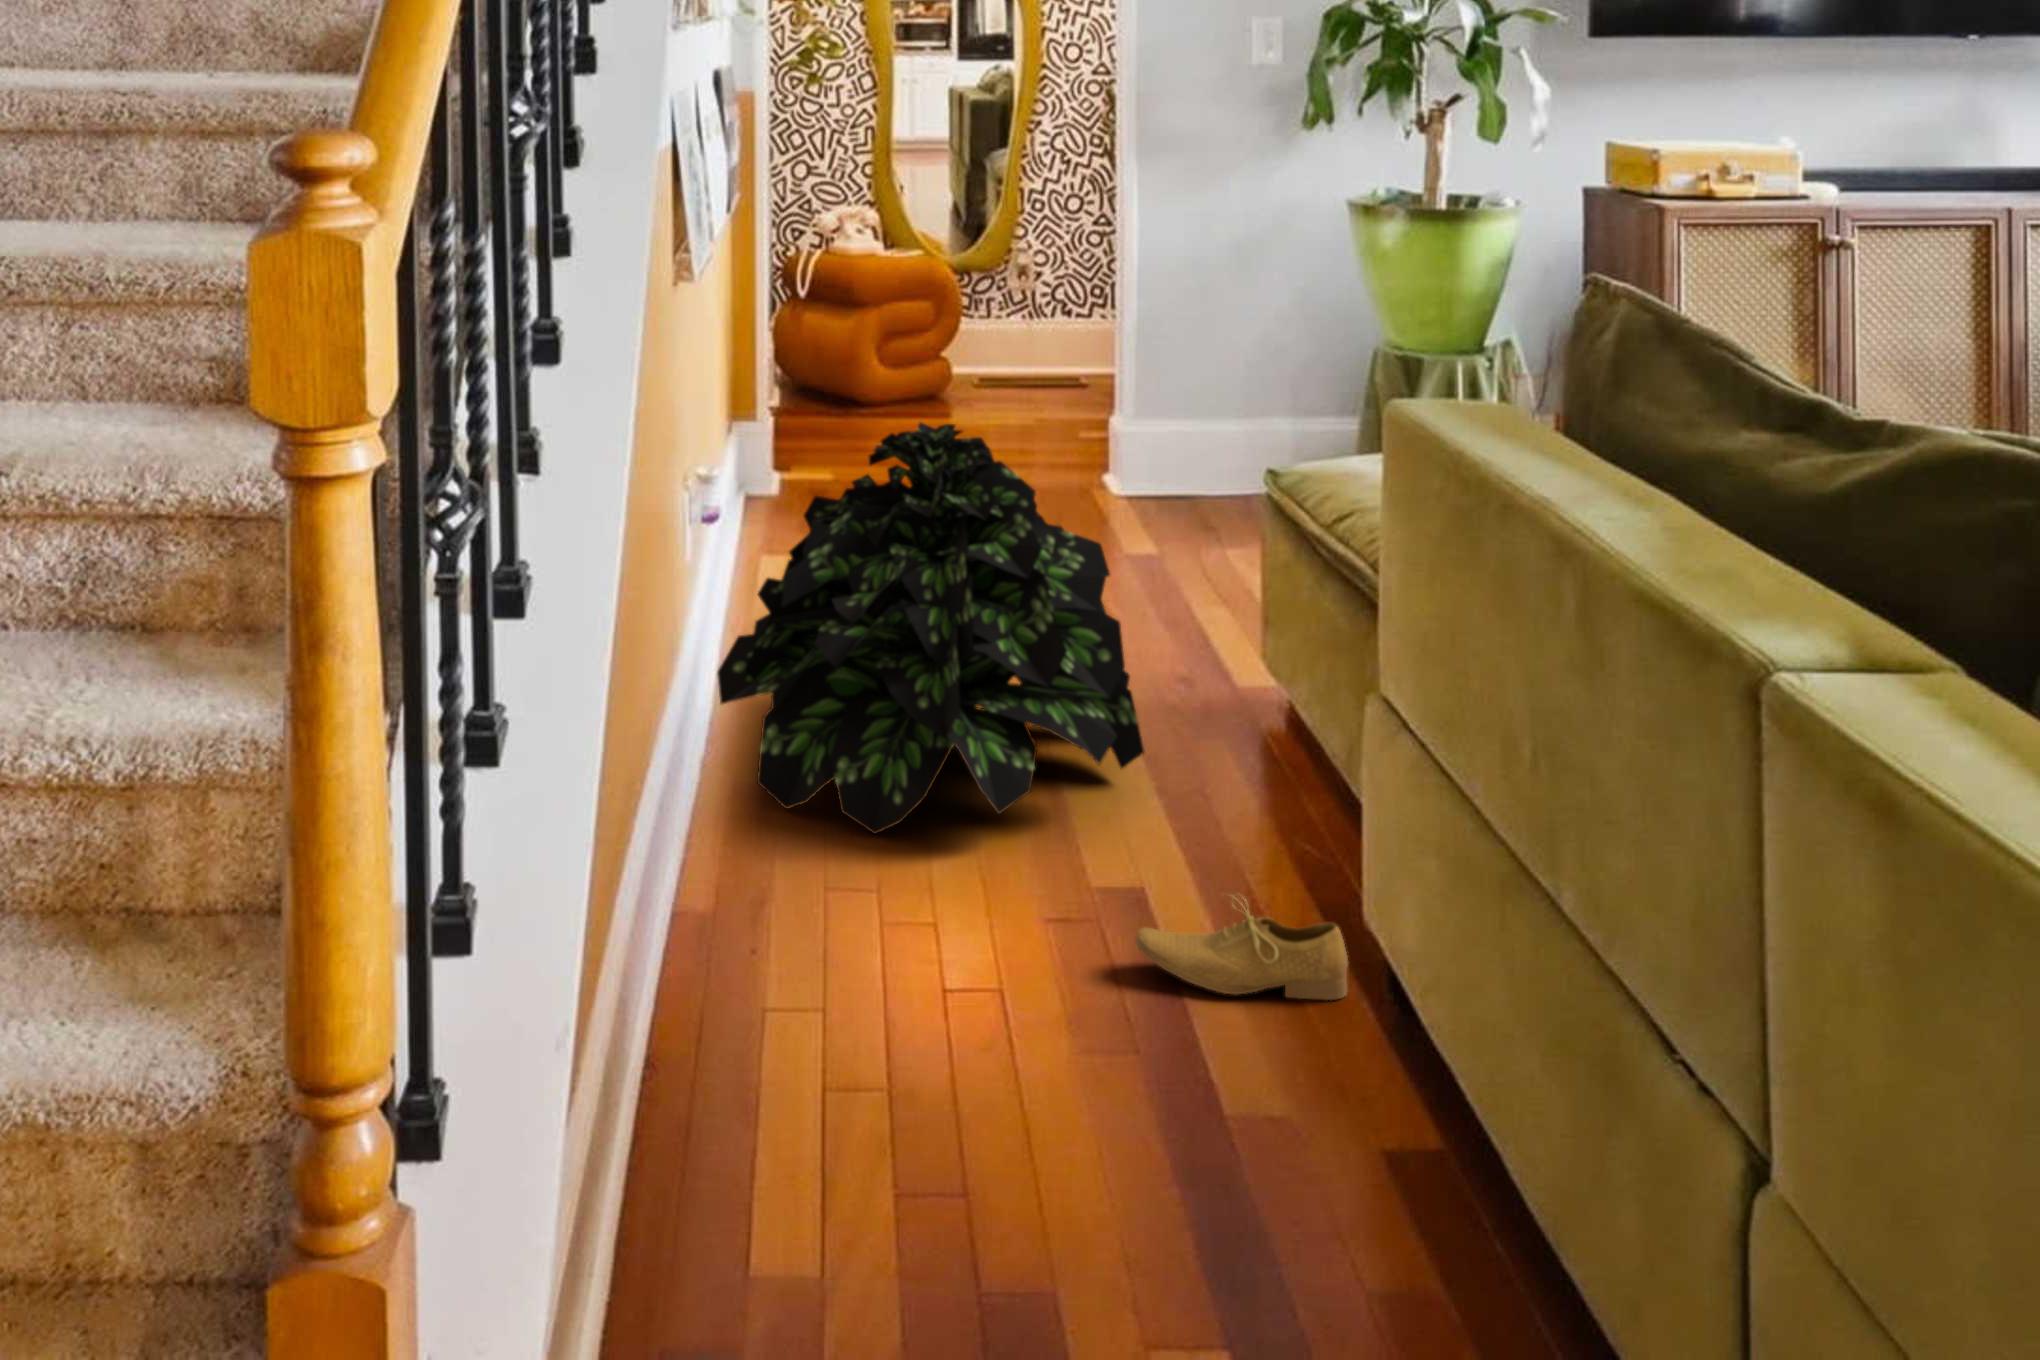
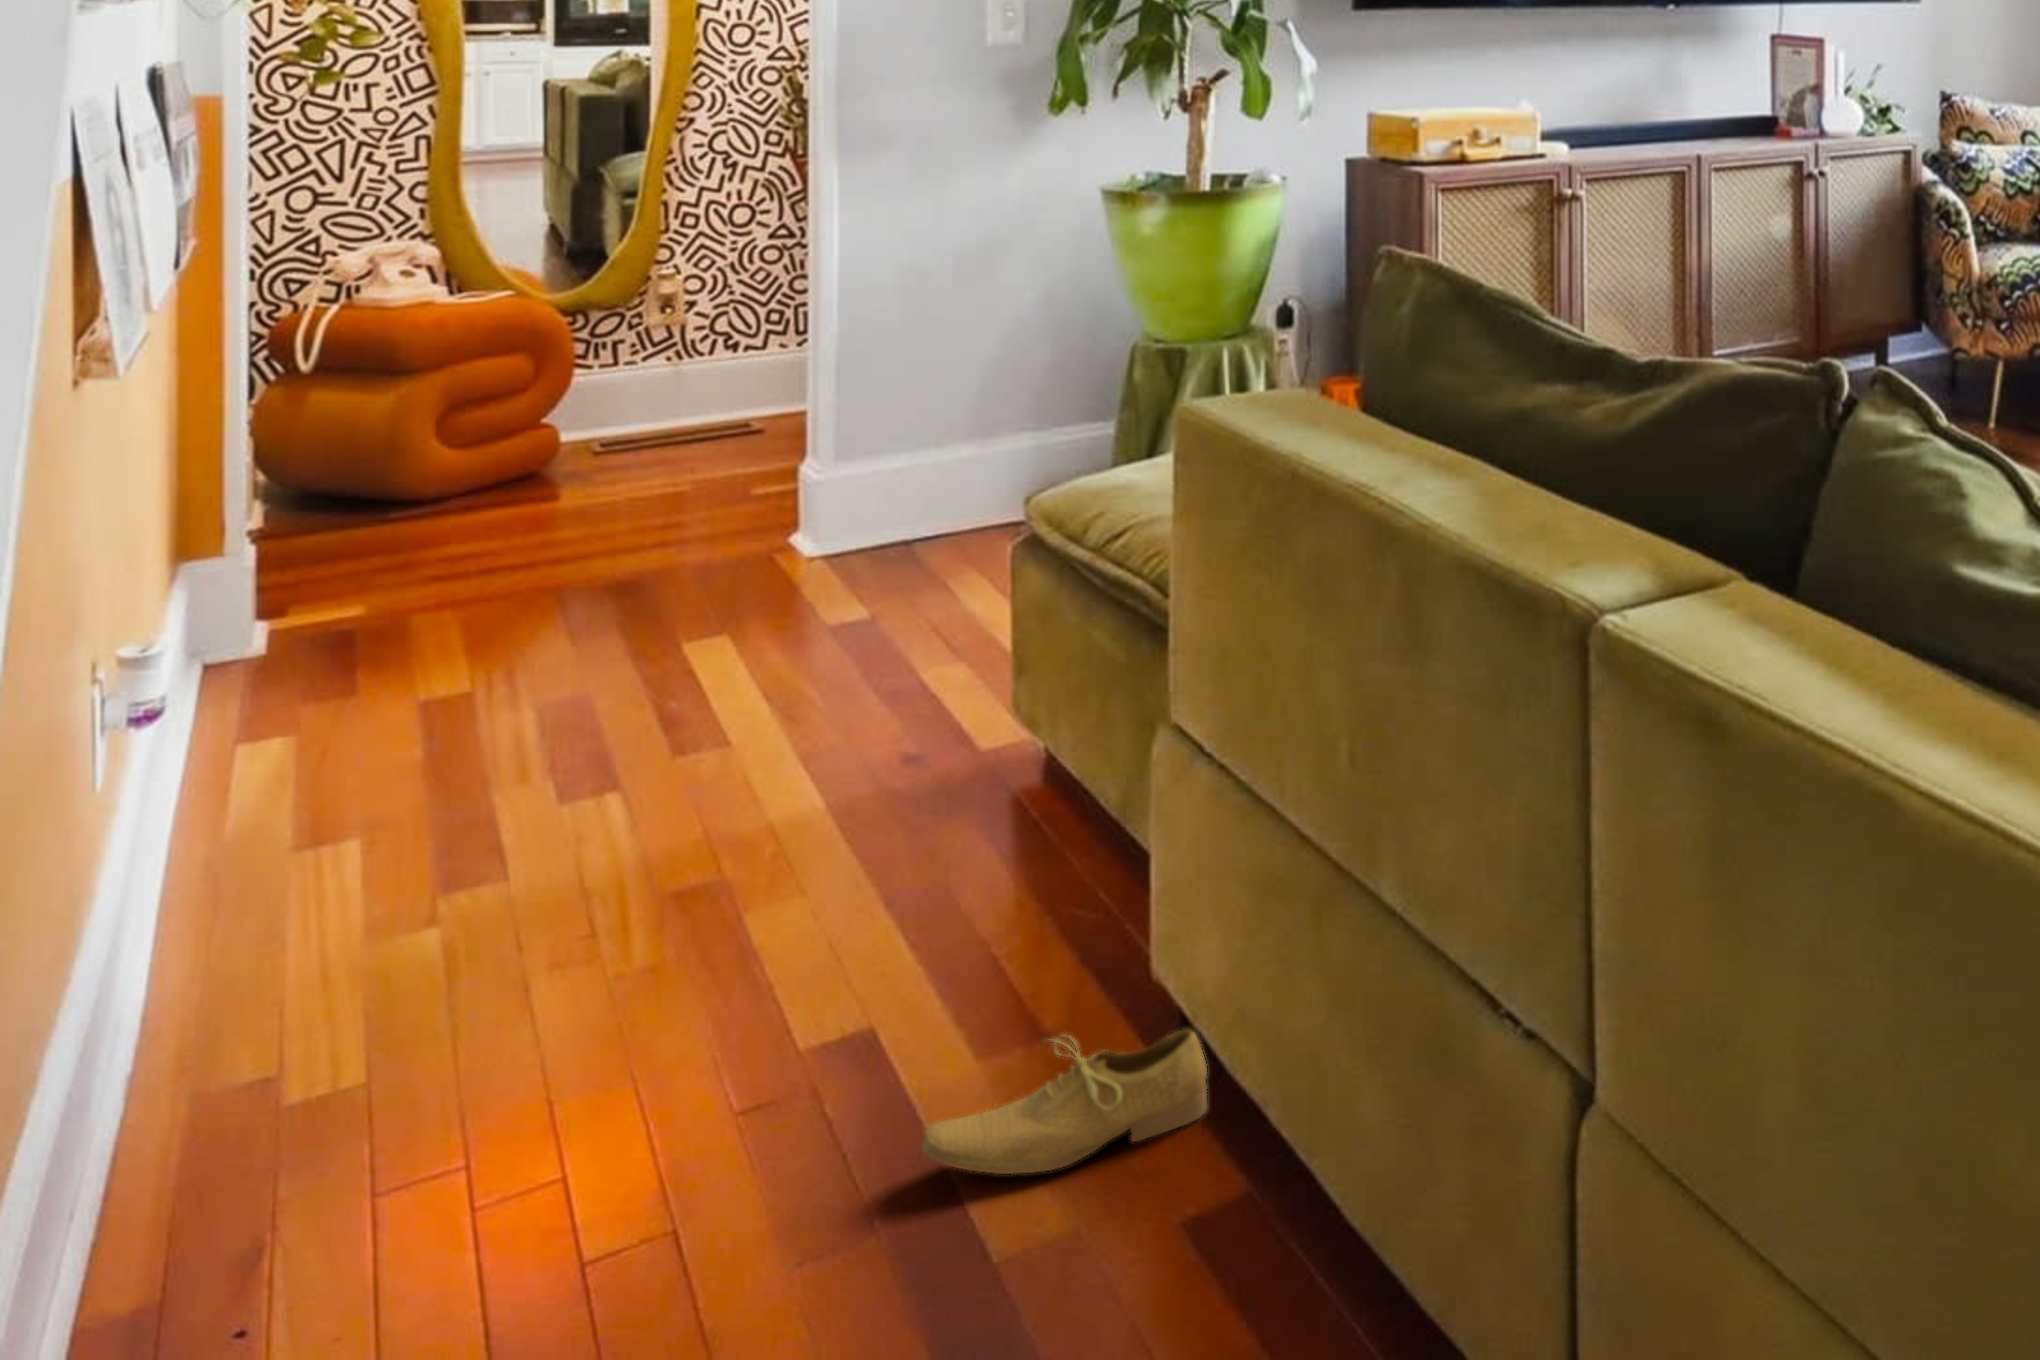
potted plant: present [717,422,1145,834] -> none [155,510,904,1138]

